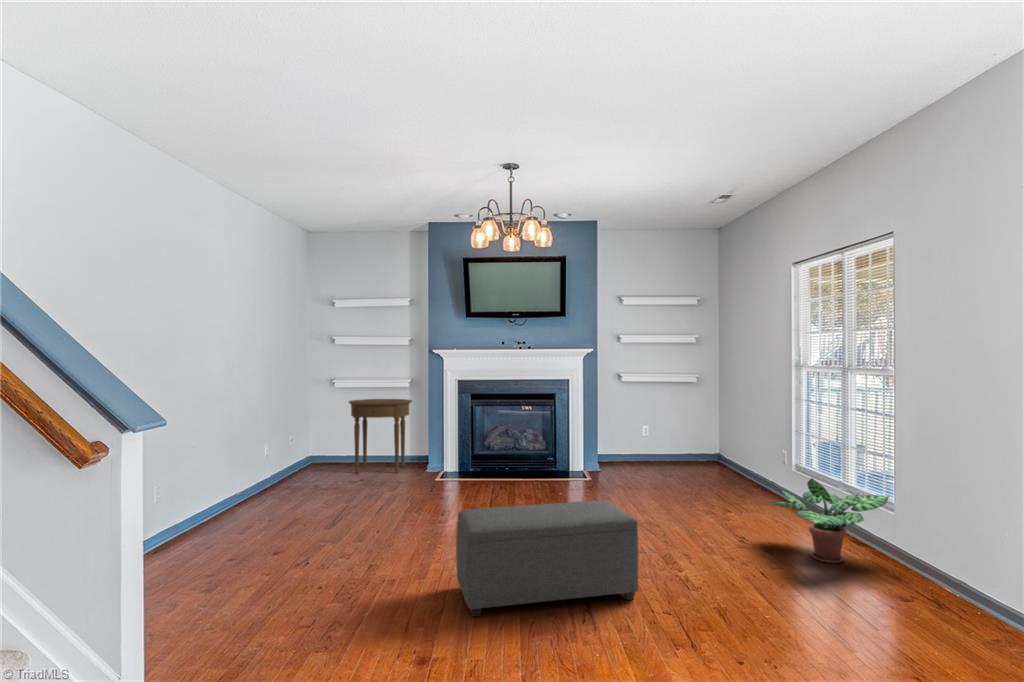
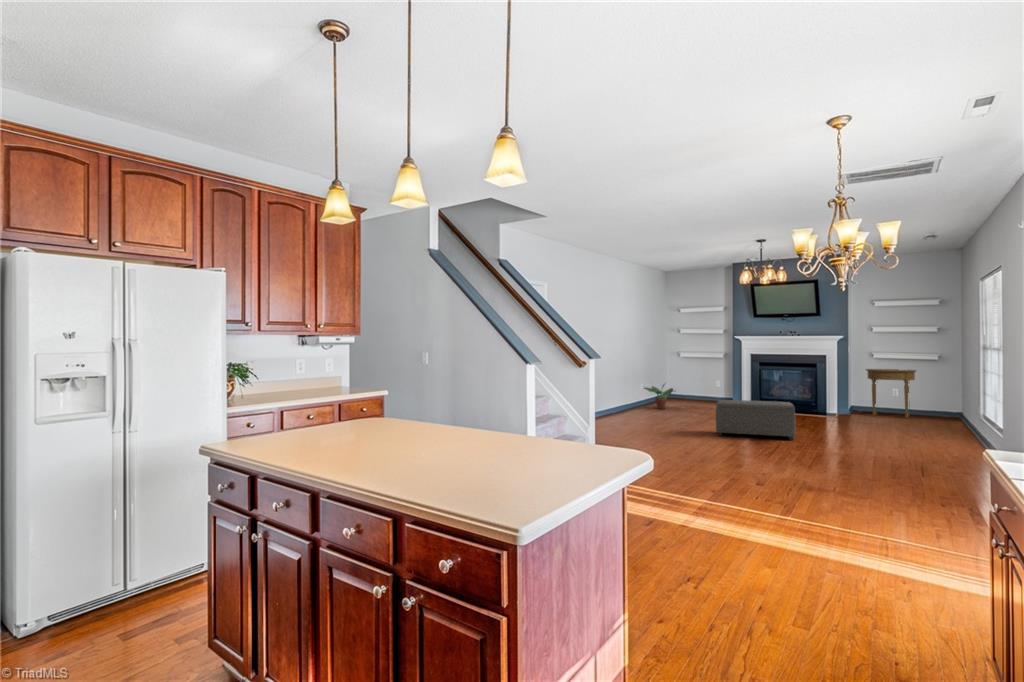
side table: present [349,399,412,473] -> present [866,369,916,418]
potted plant: present [766,478,889,563] -> present [644,384,673,409]

